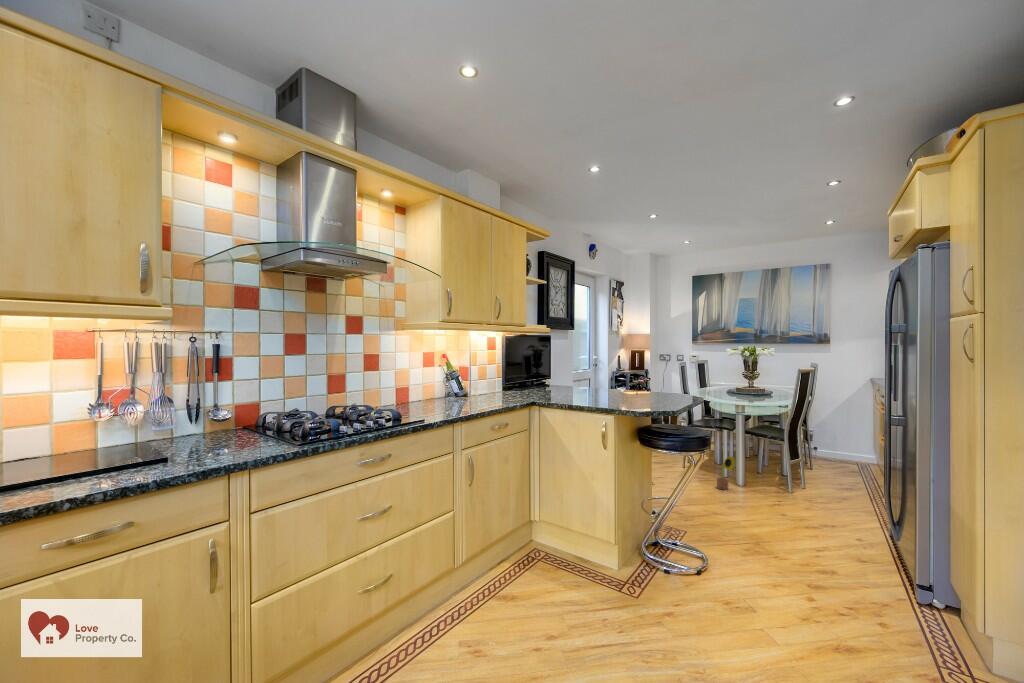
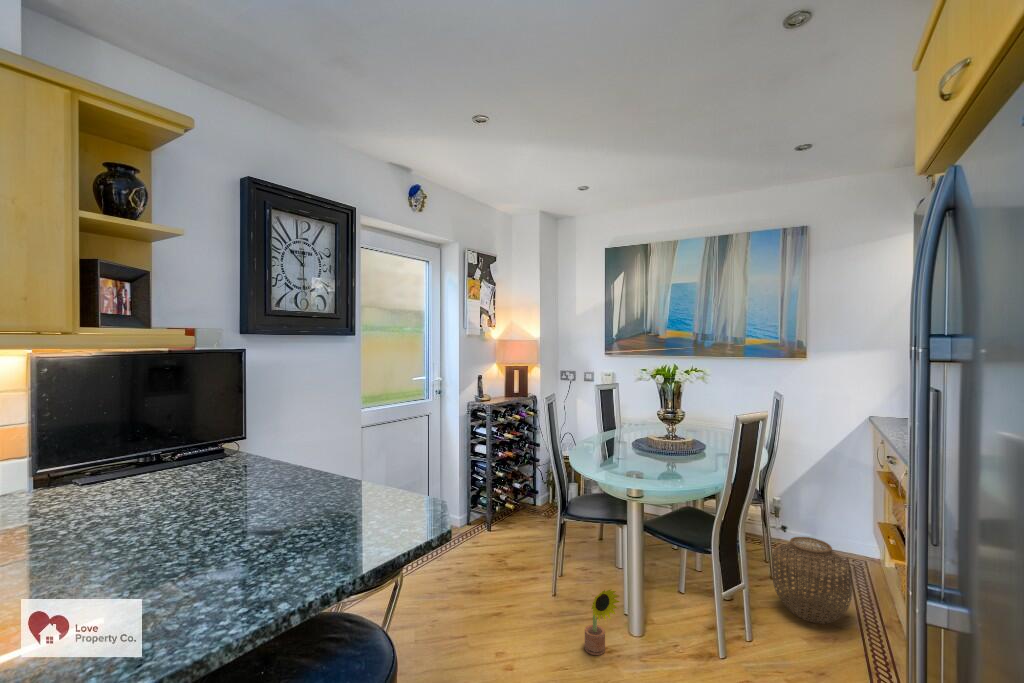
woven basket: none [814,440,861,484] -> present [772,537,852,624]

